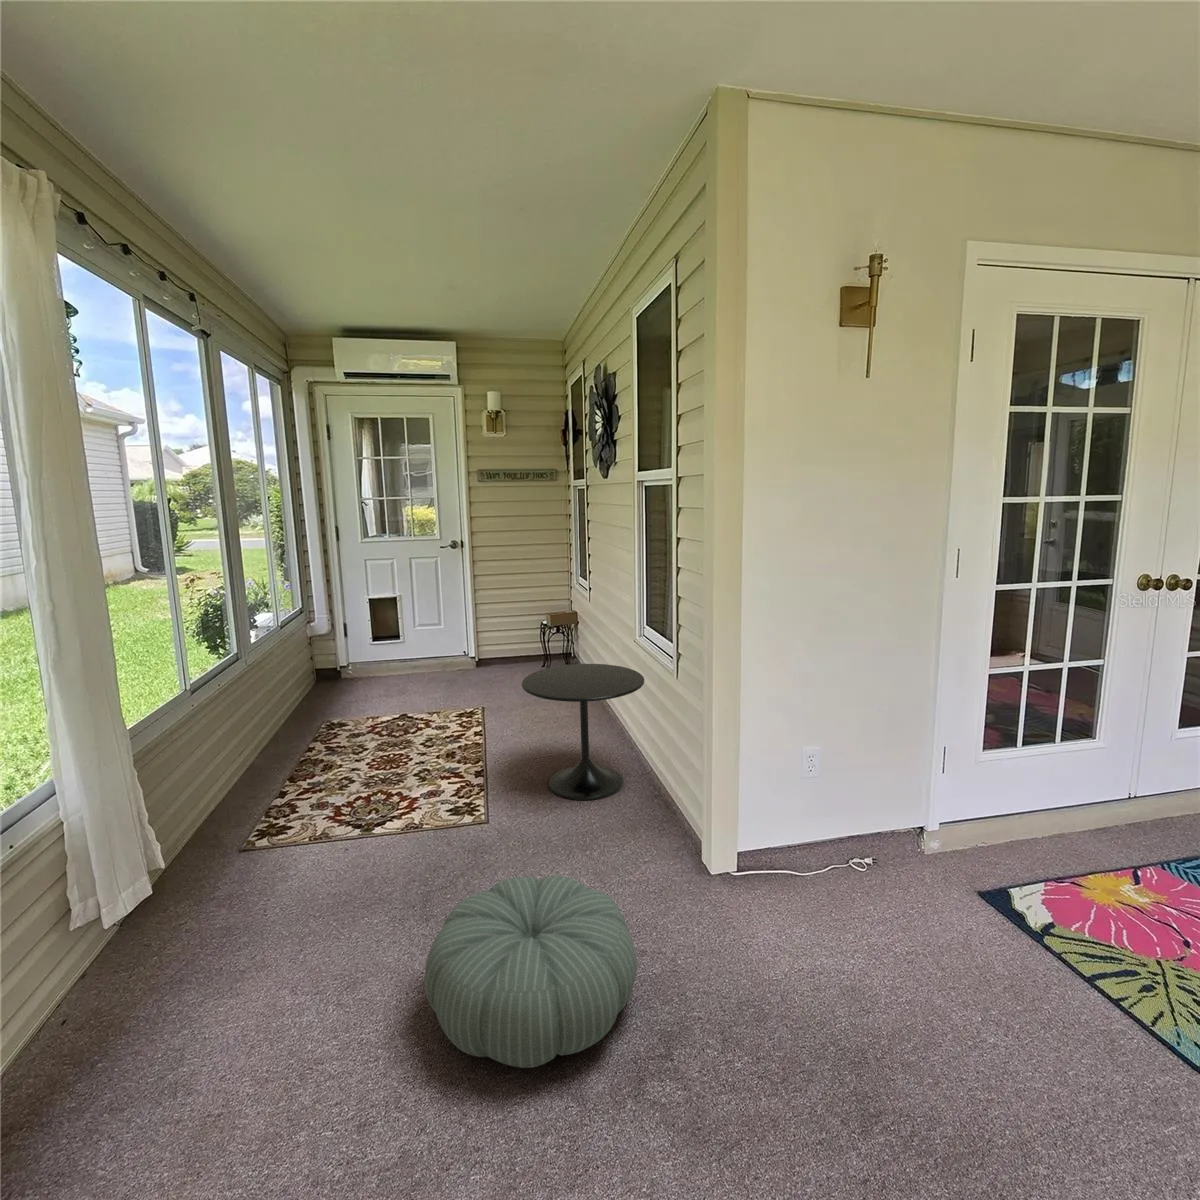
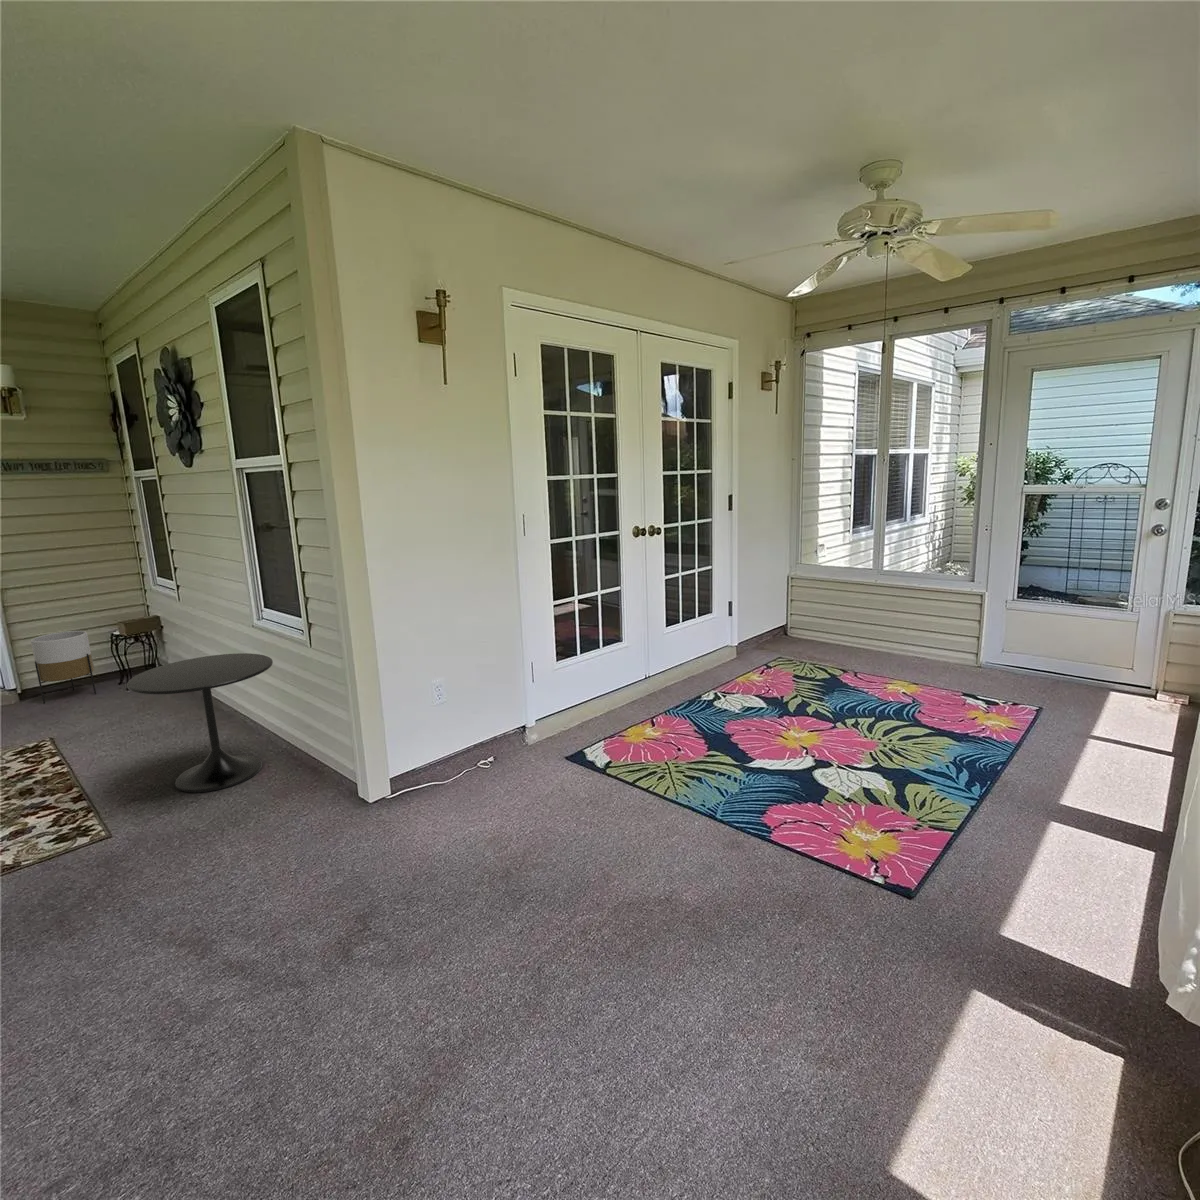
planter: none [485,616,524,674] -> present [31,631,96,703]
pouf: present [425,875,637,1068] -> none [98,837,327,1012]

